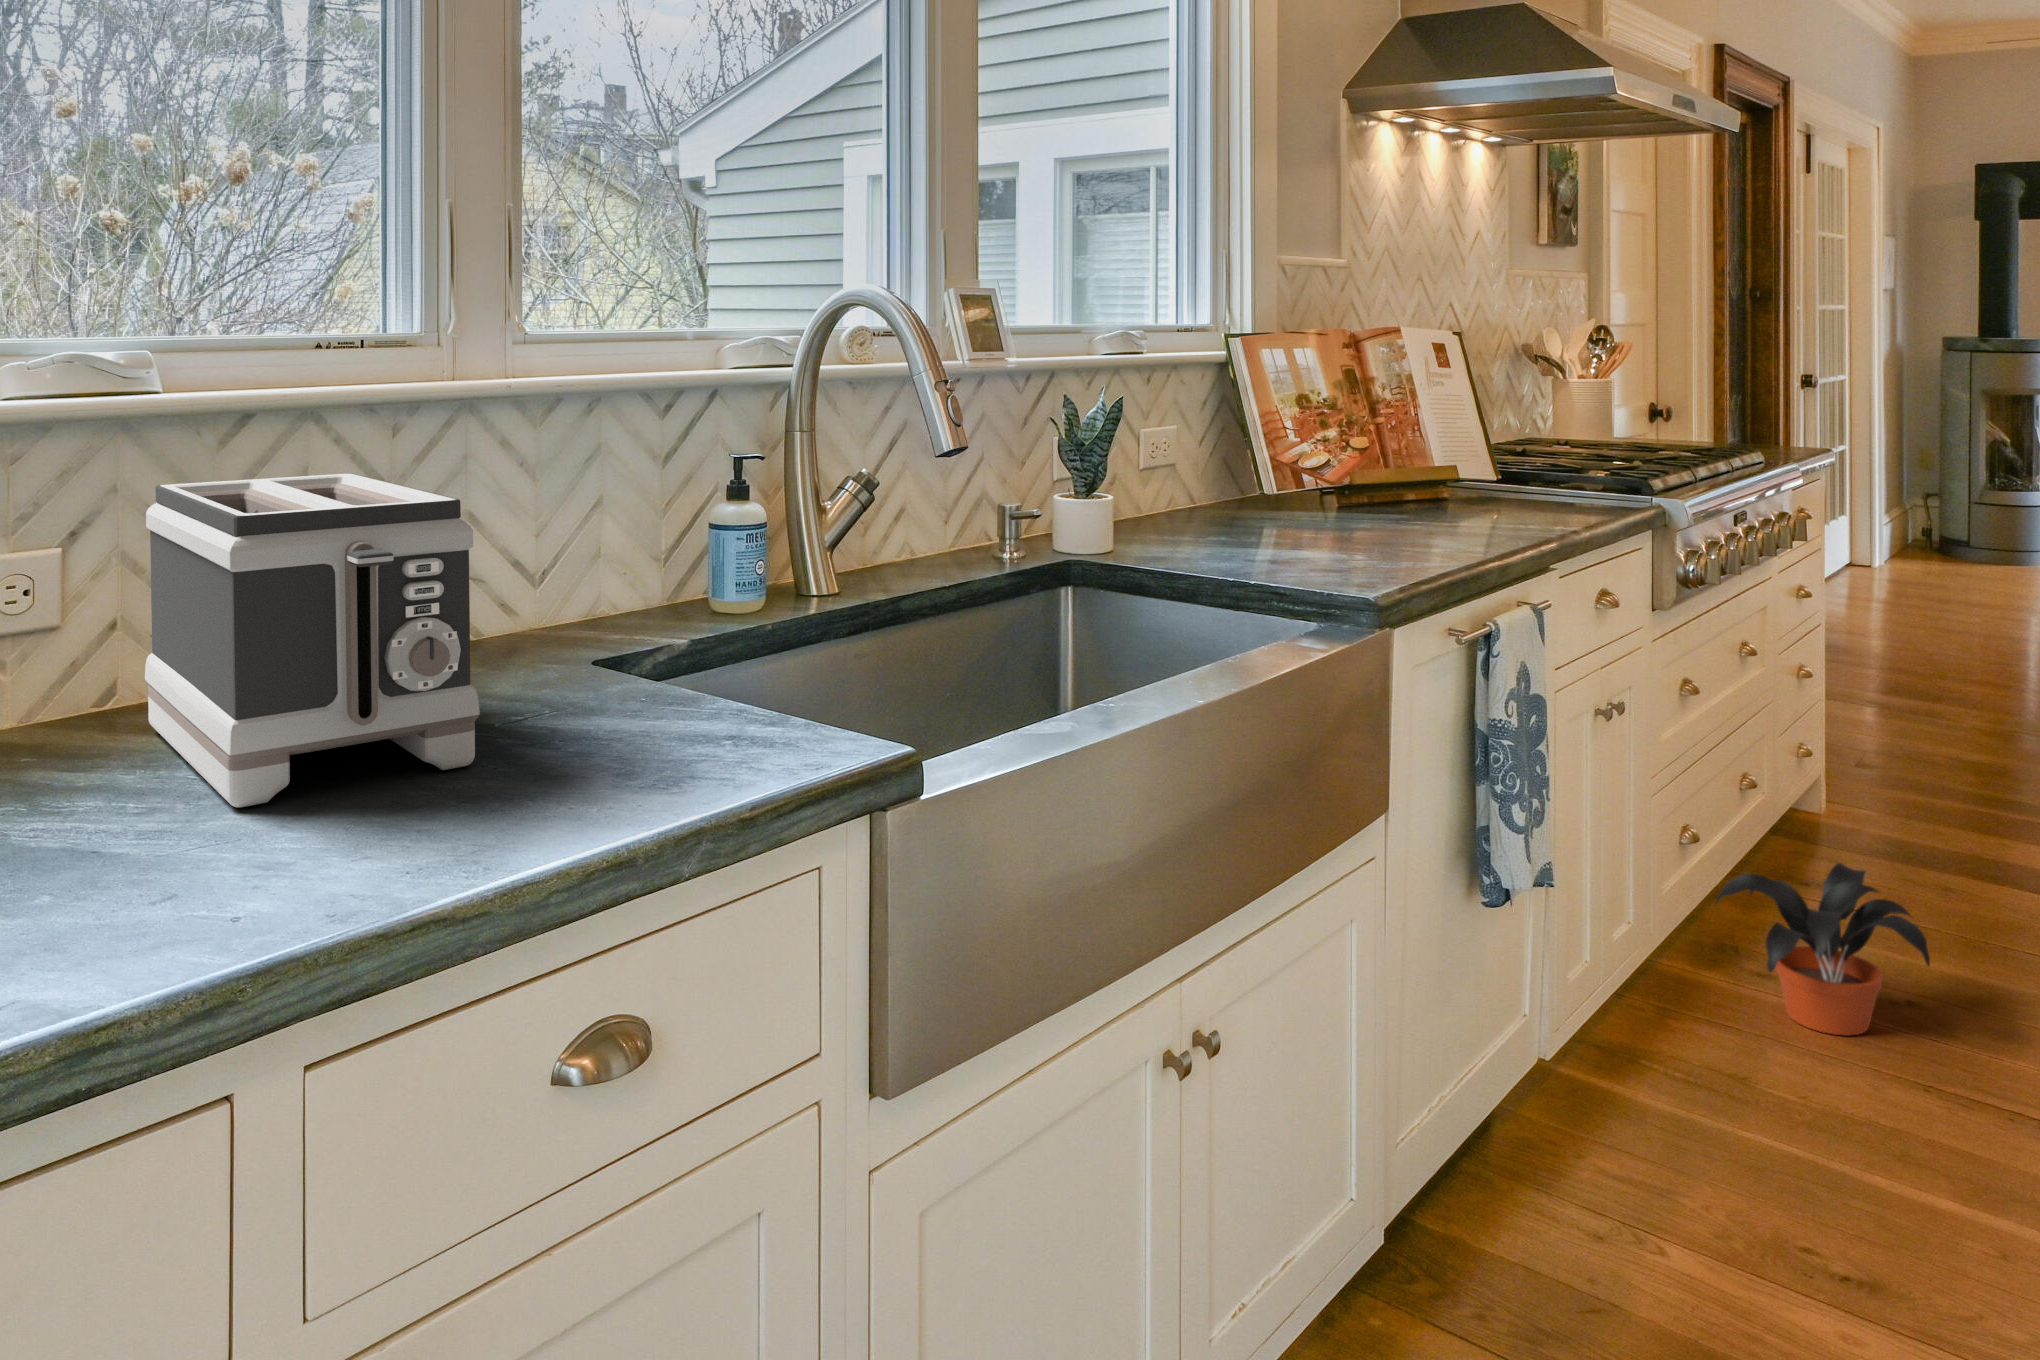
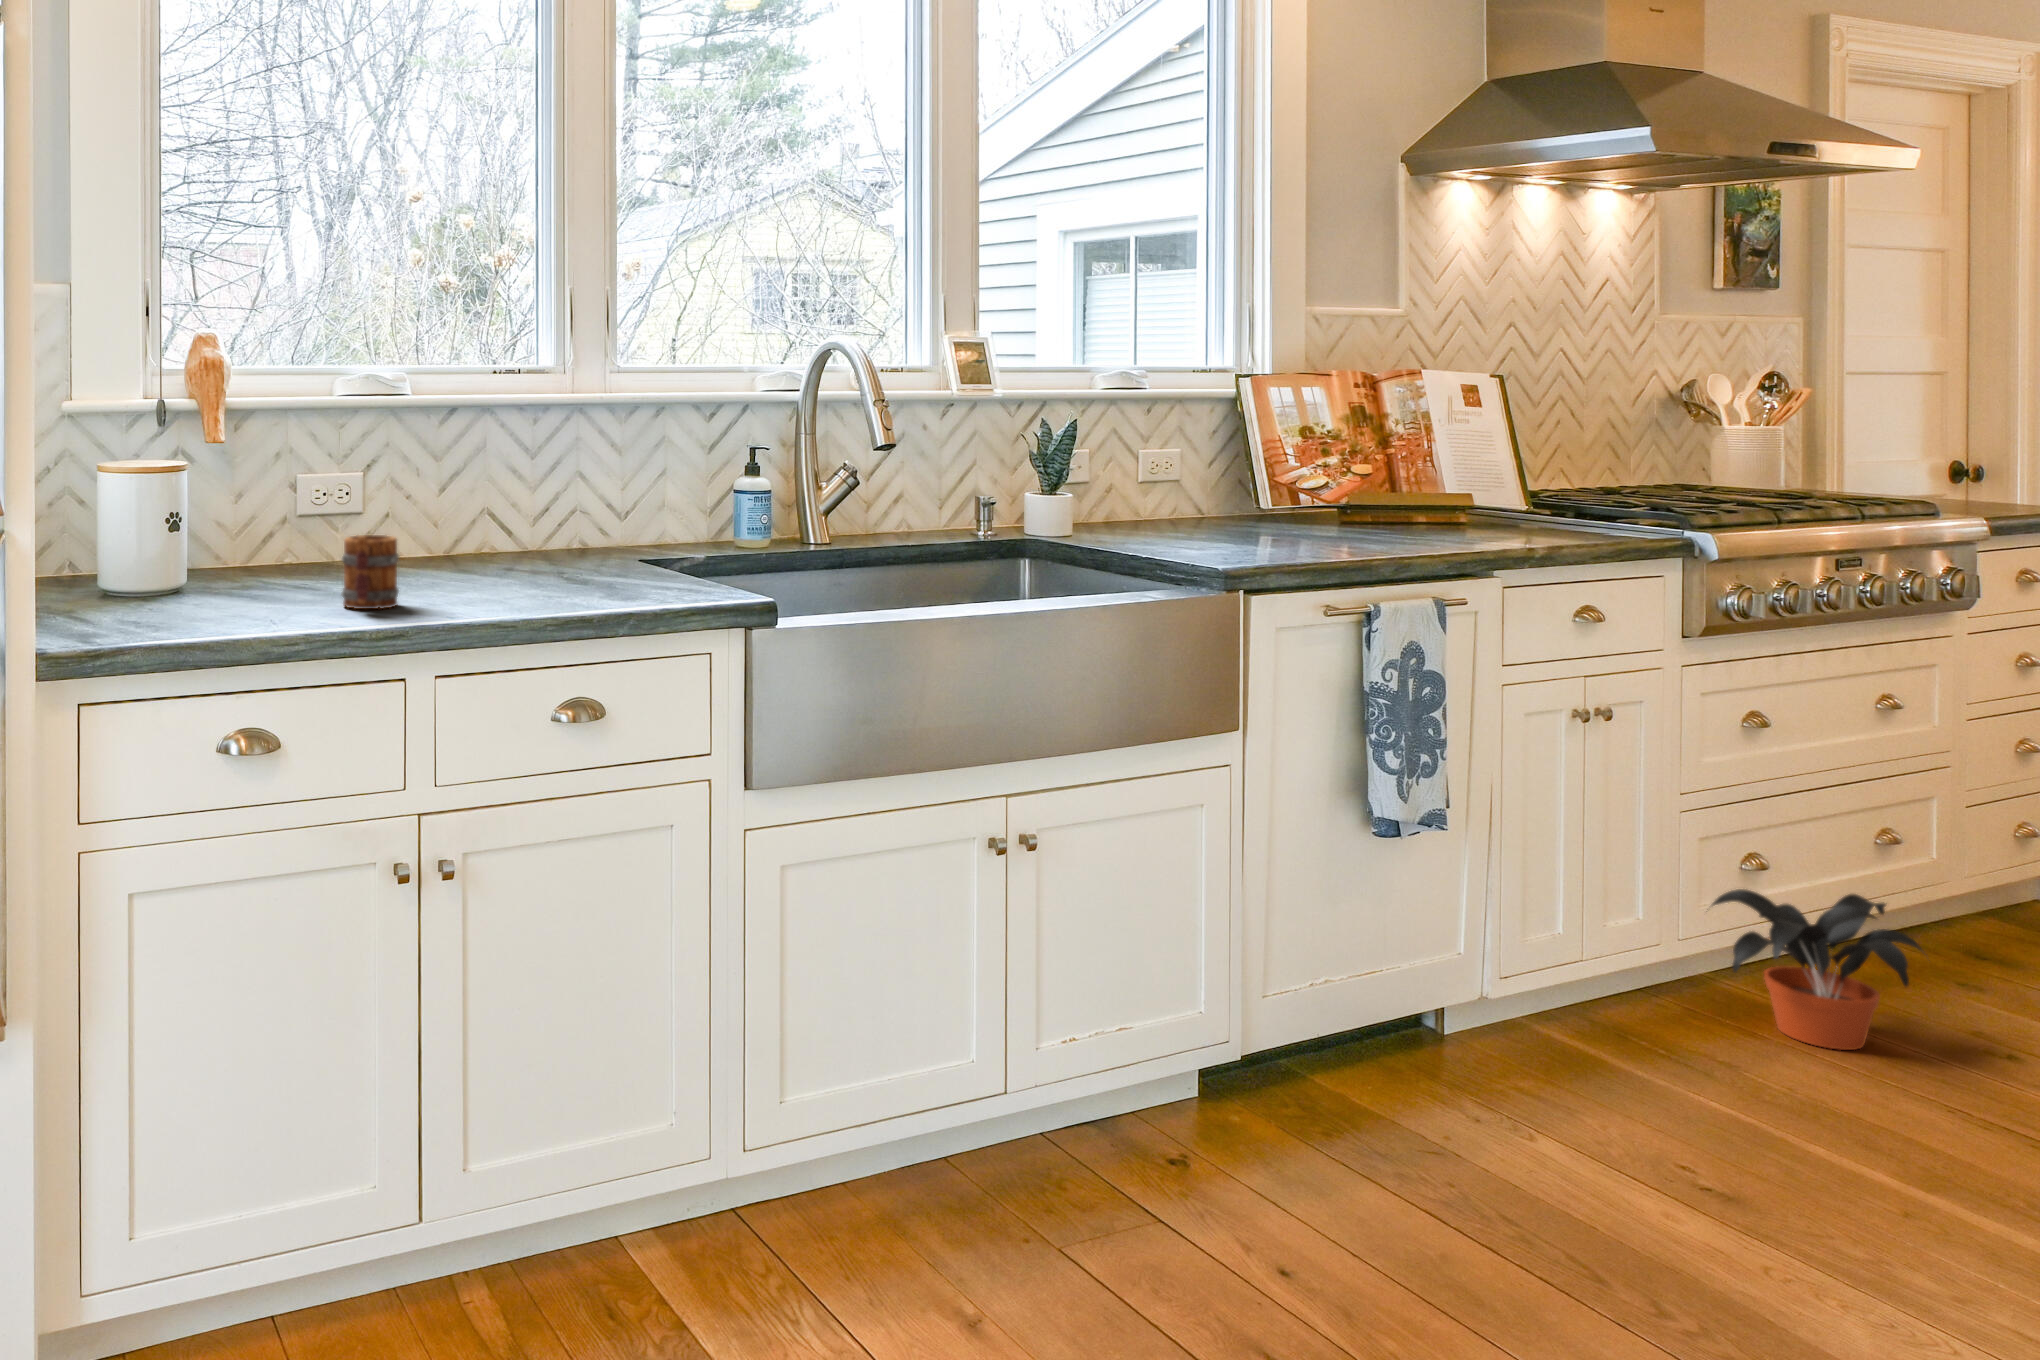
toaster: present [145,473,480,807] -> none [399,440,548,592]
mug: none [26,720,175,906] -> present [341,535,399,609]

